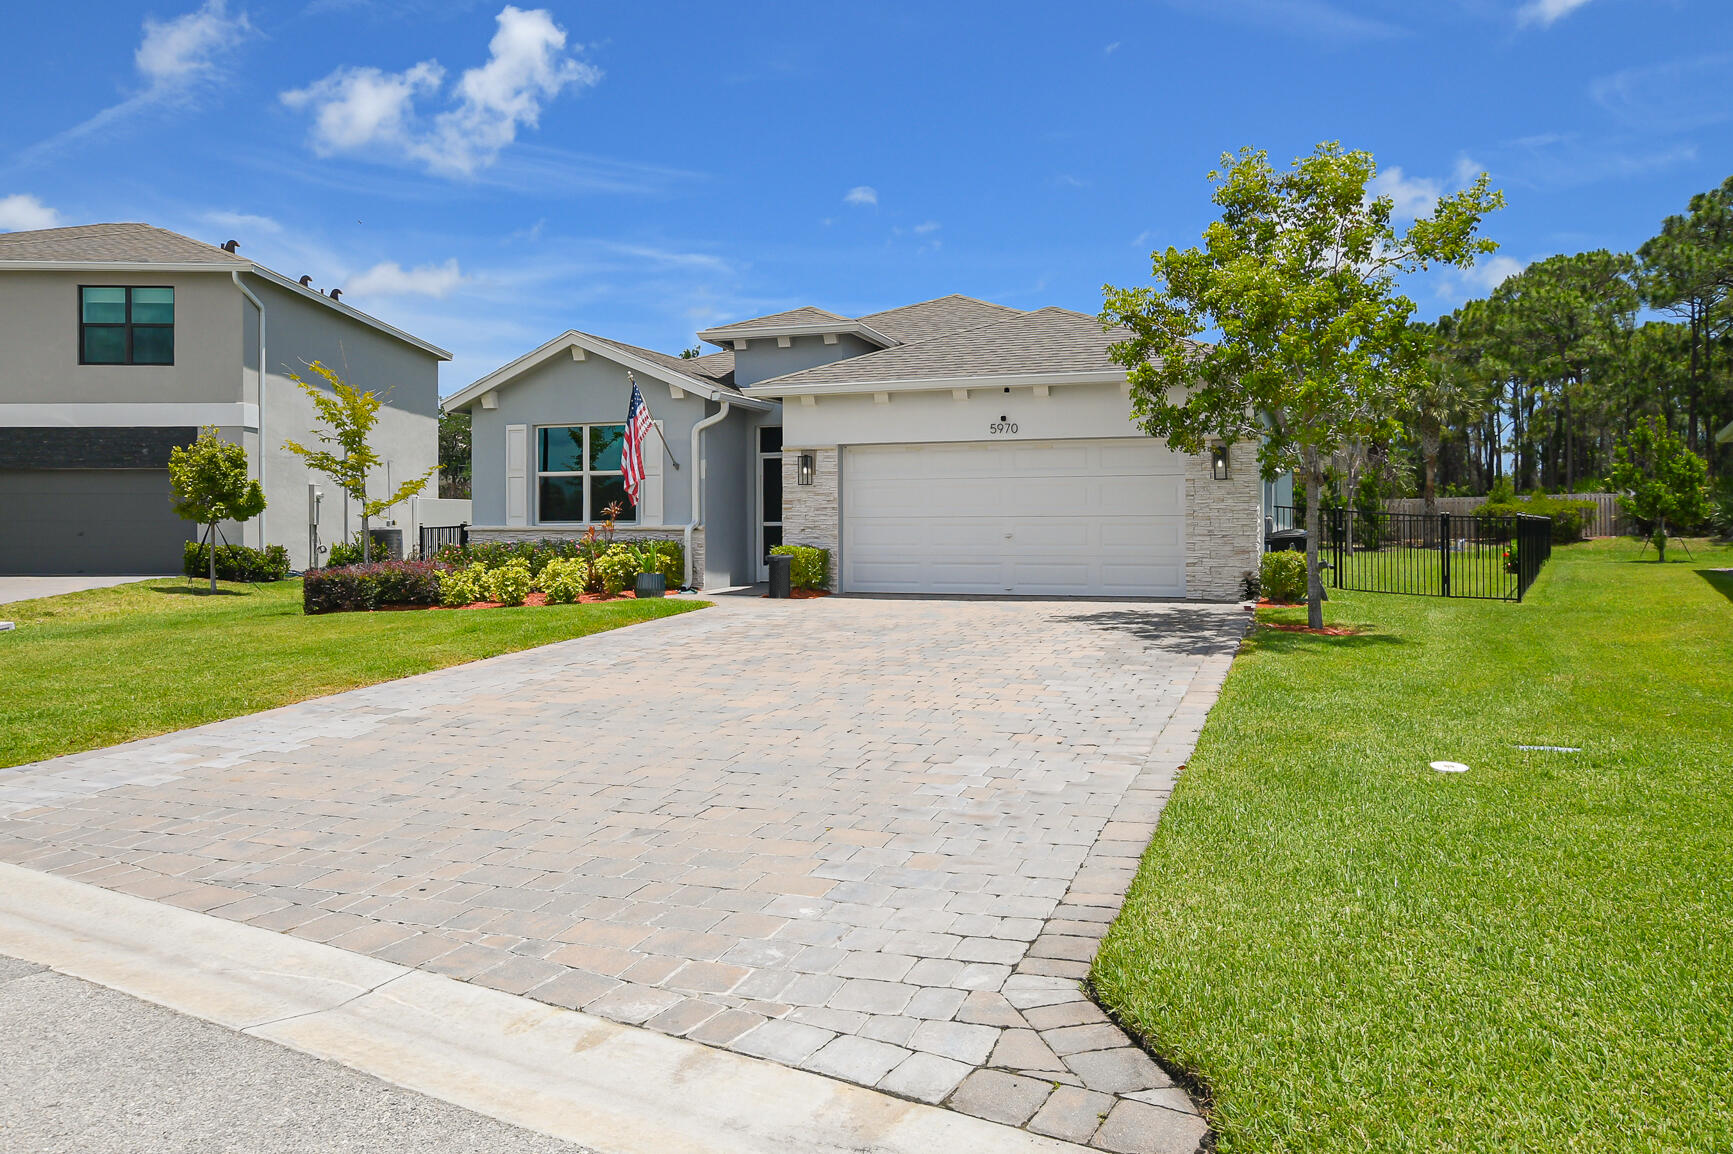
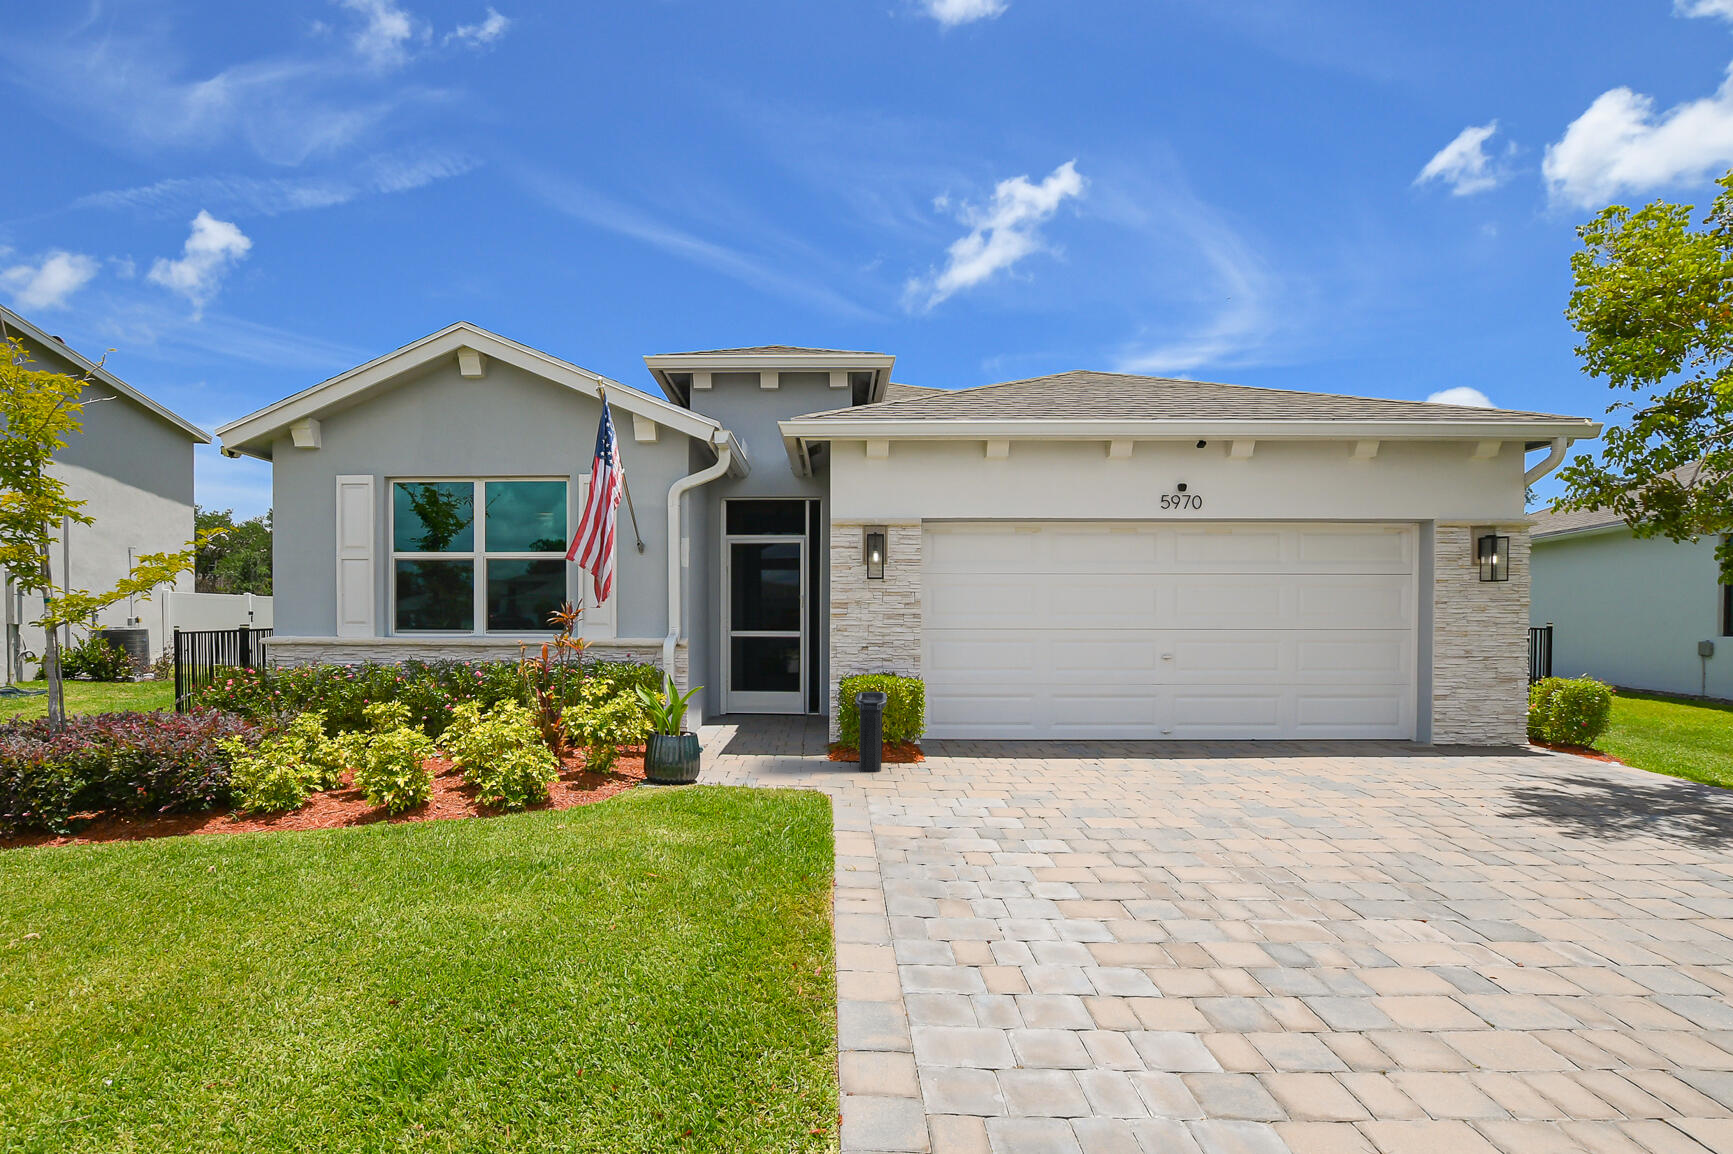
decorative plant: present [1237,571,1262,611] -> none [1510,702,1562,758]

